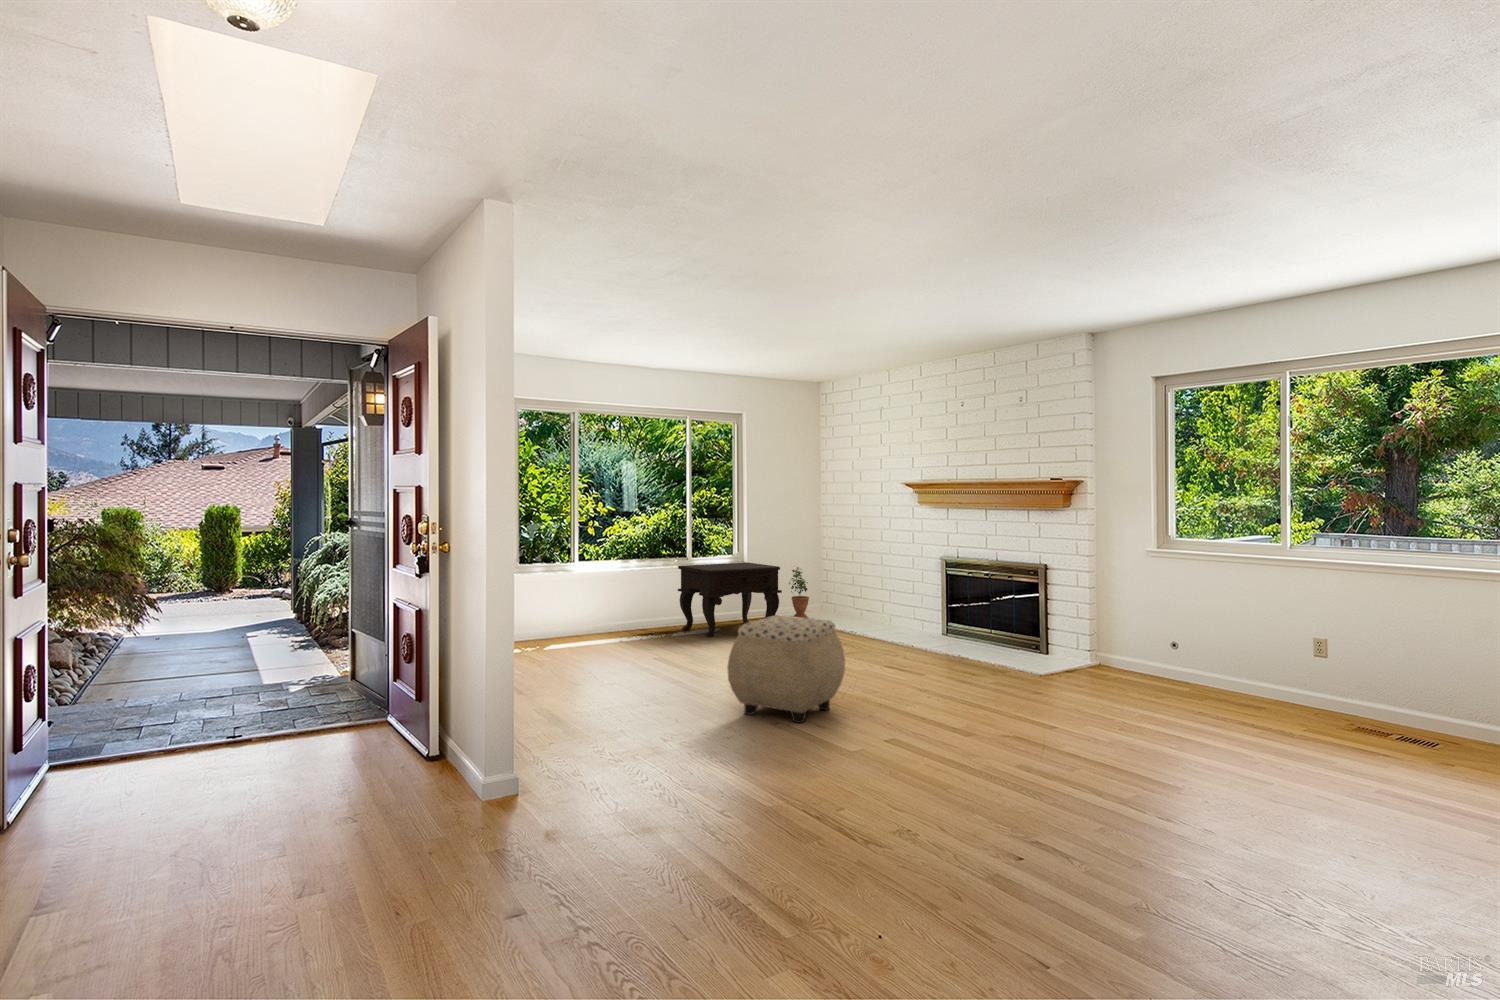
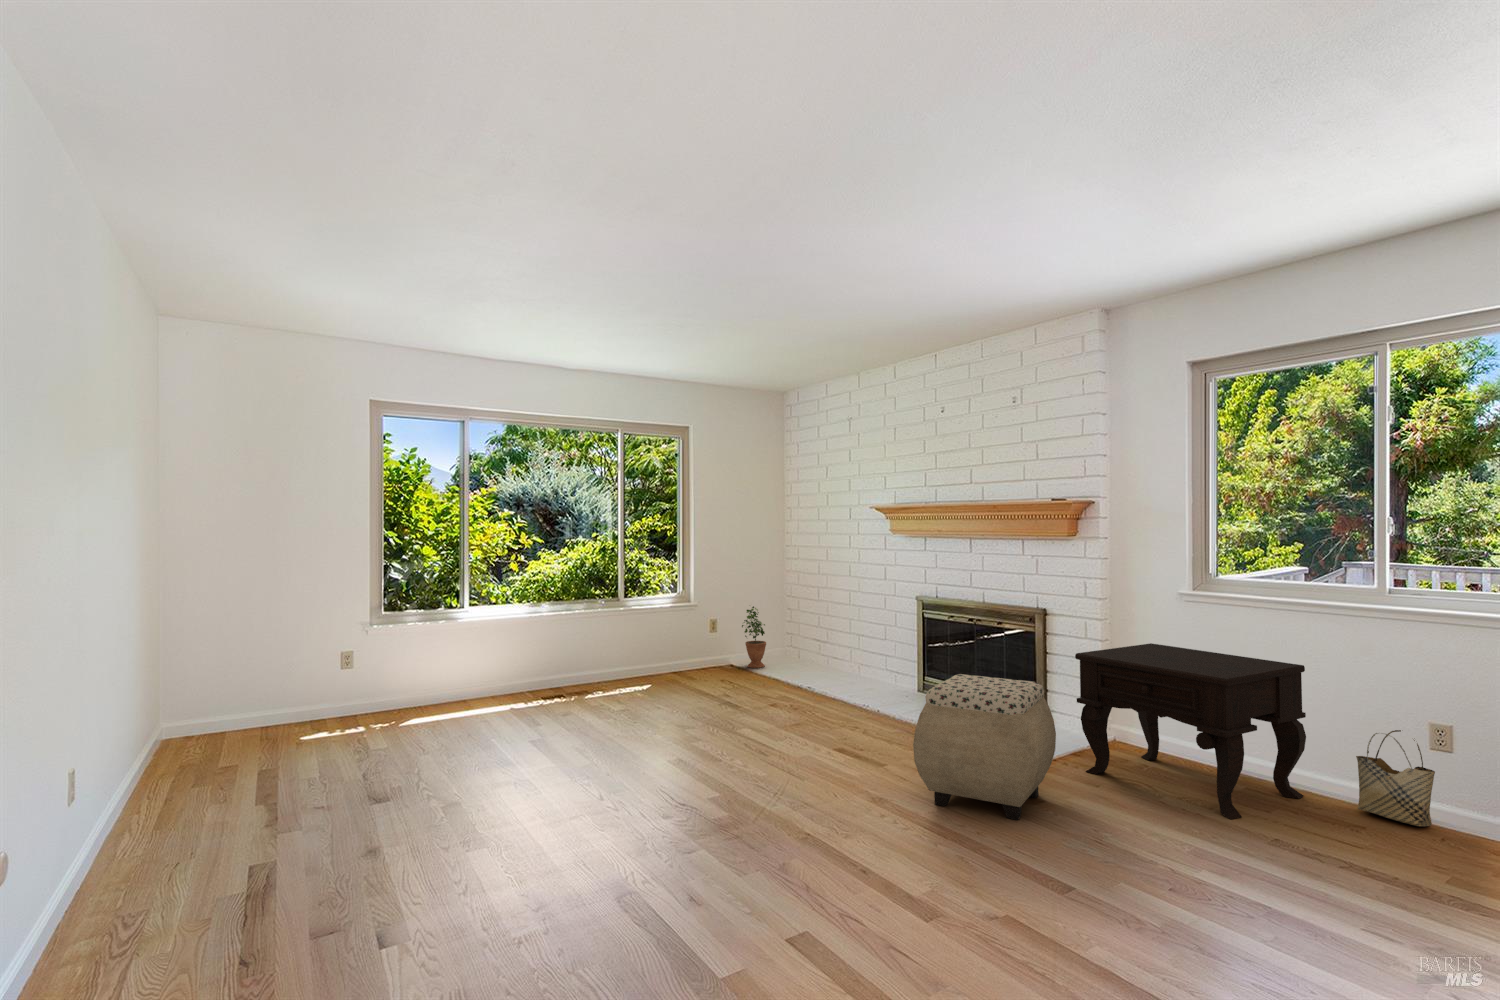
side table: present [678,562,782,637] -> present [1075,643,1306,819]
ottoman: present [727,616,845,723] -> present [913,674,1056,820]
woven basket: none [1270,644,1322,709] -> present [1356,730,1435,827]

